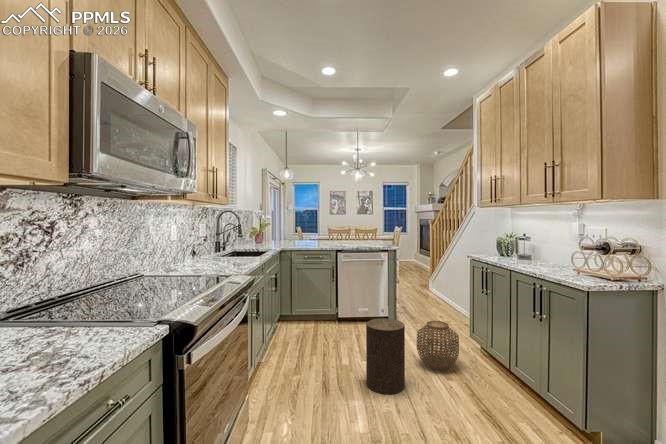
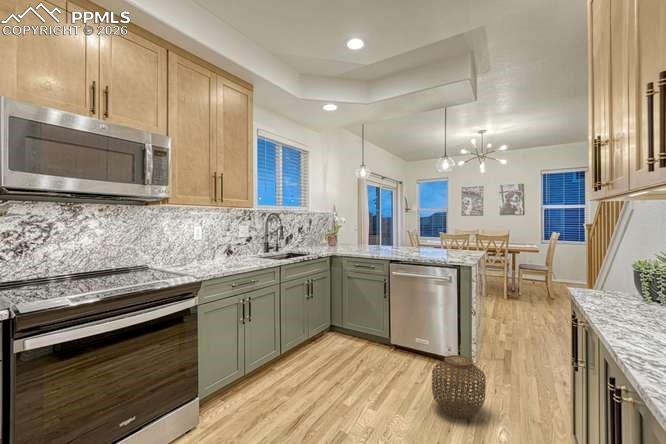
stool: present [366,318,405,394] -> none [350,340,395,428]

